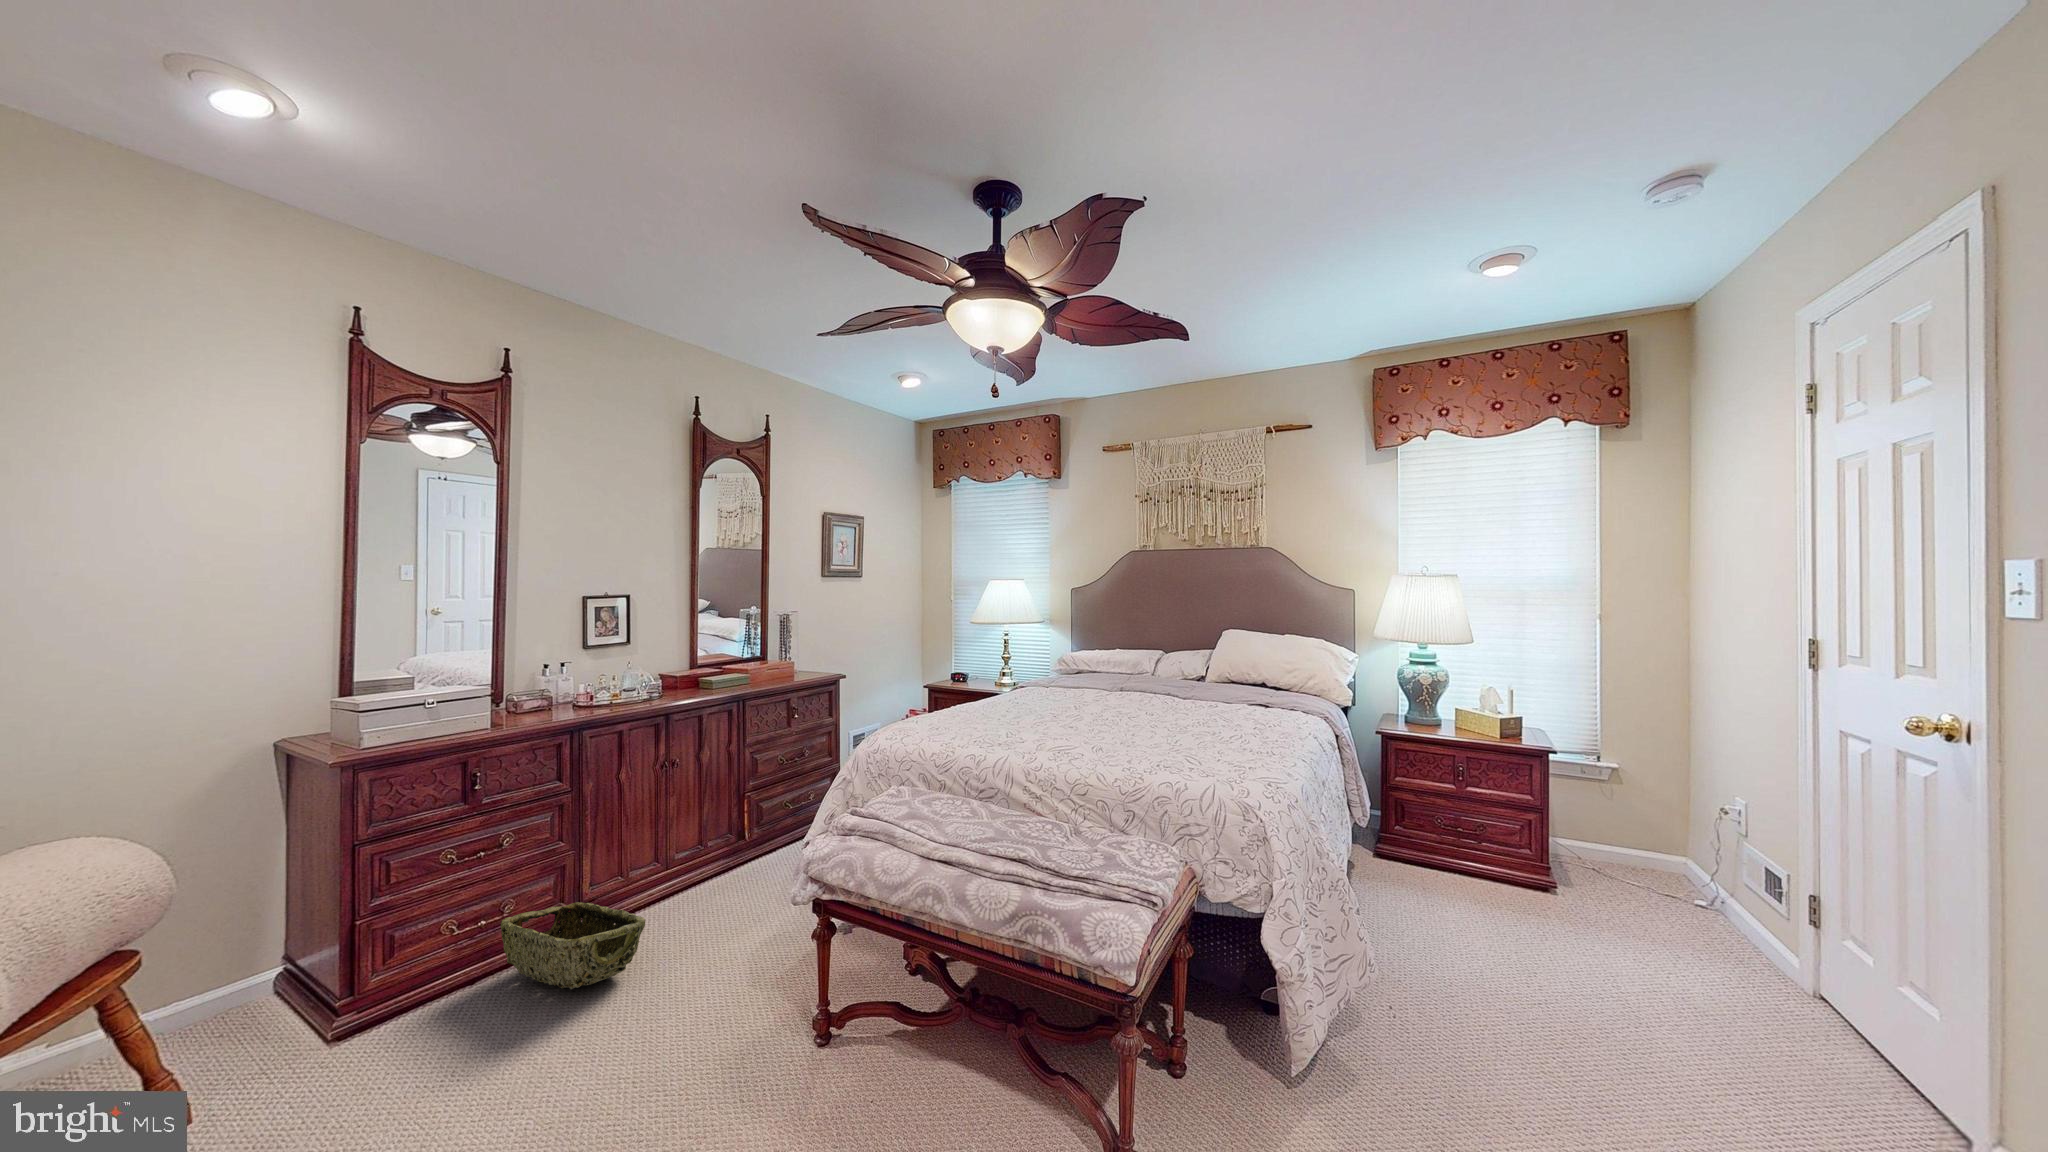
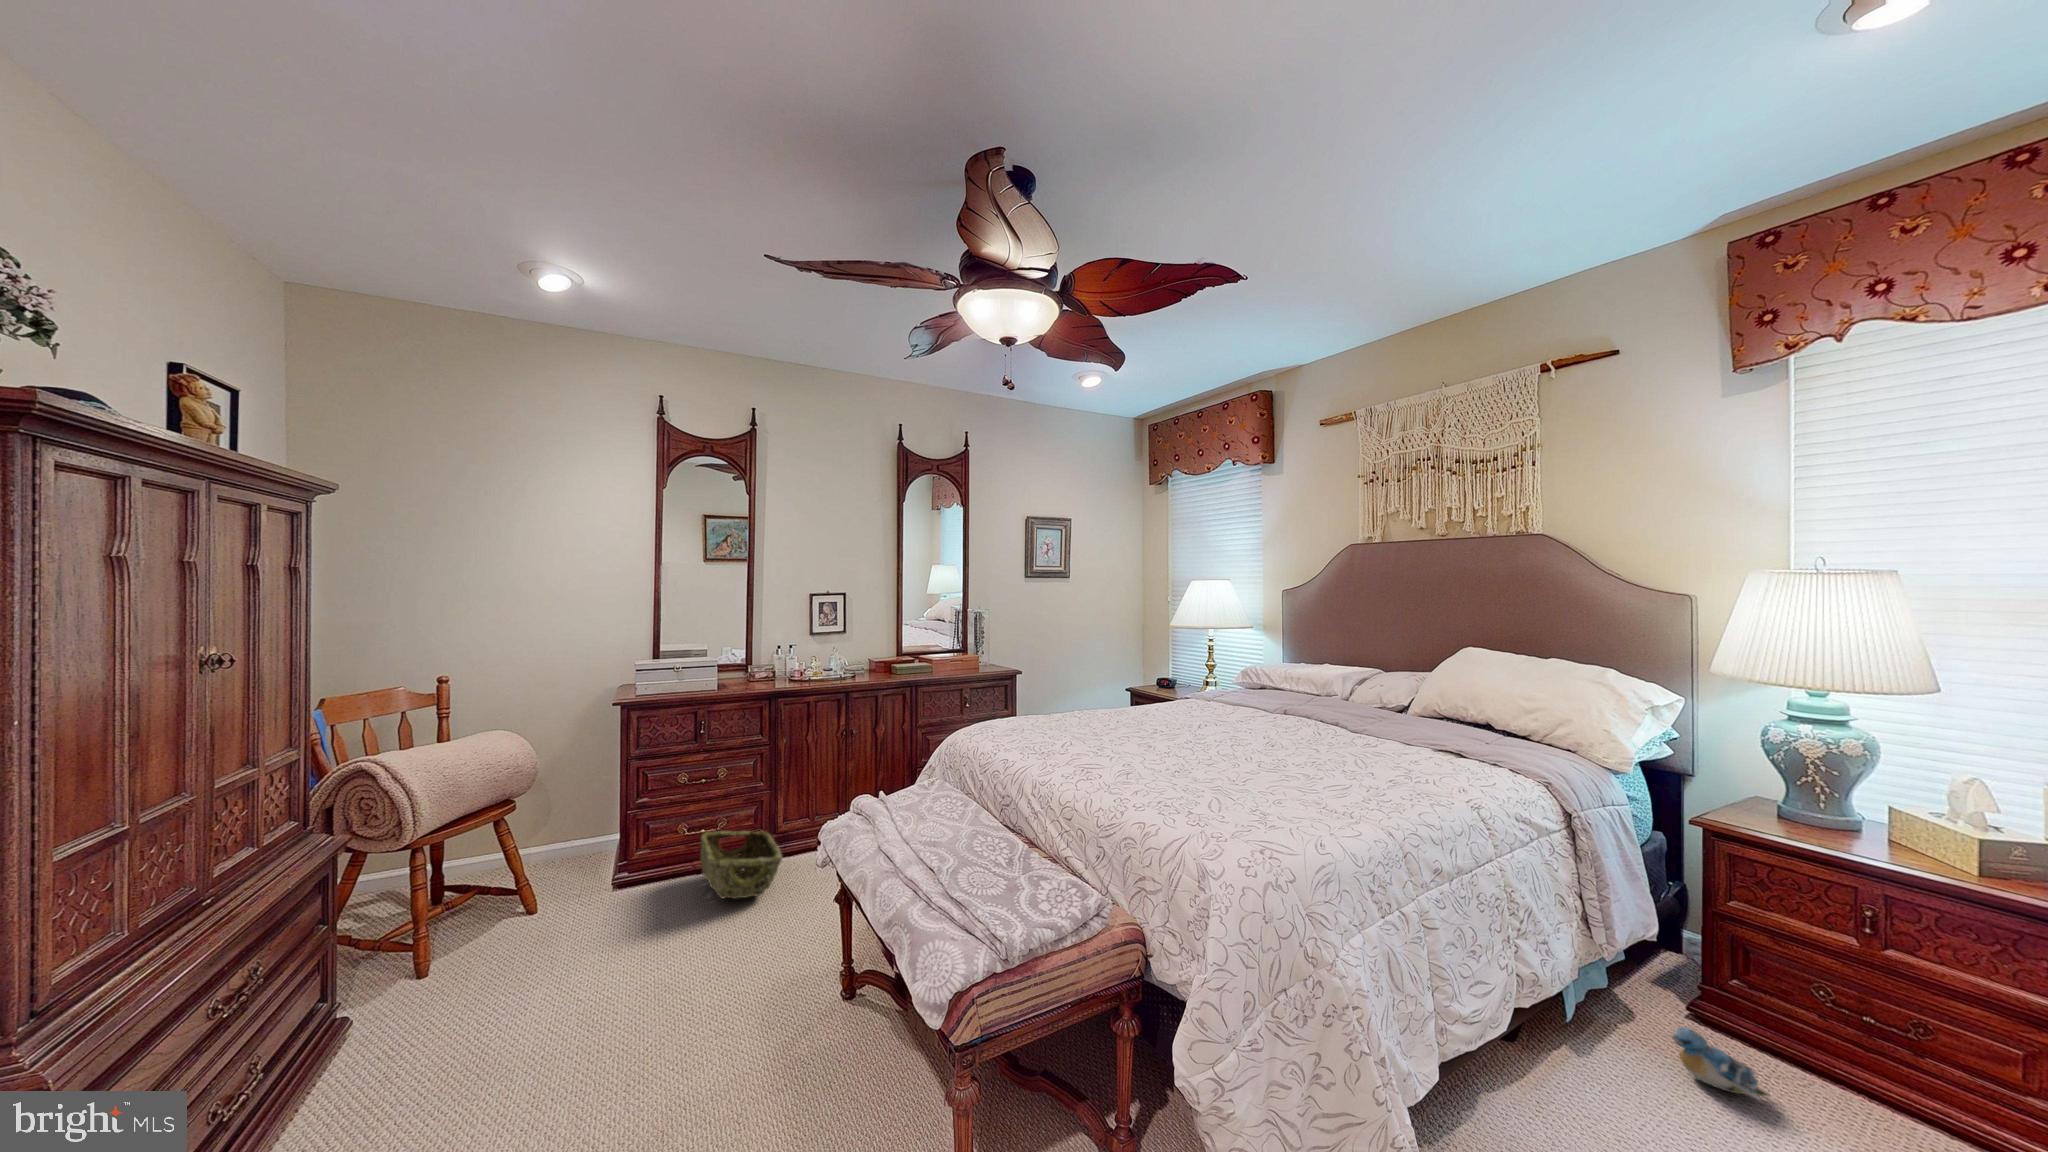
plush toy: none [1381,856,1425,887] -> present [1672,1027,1769,1099]

